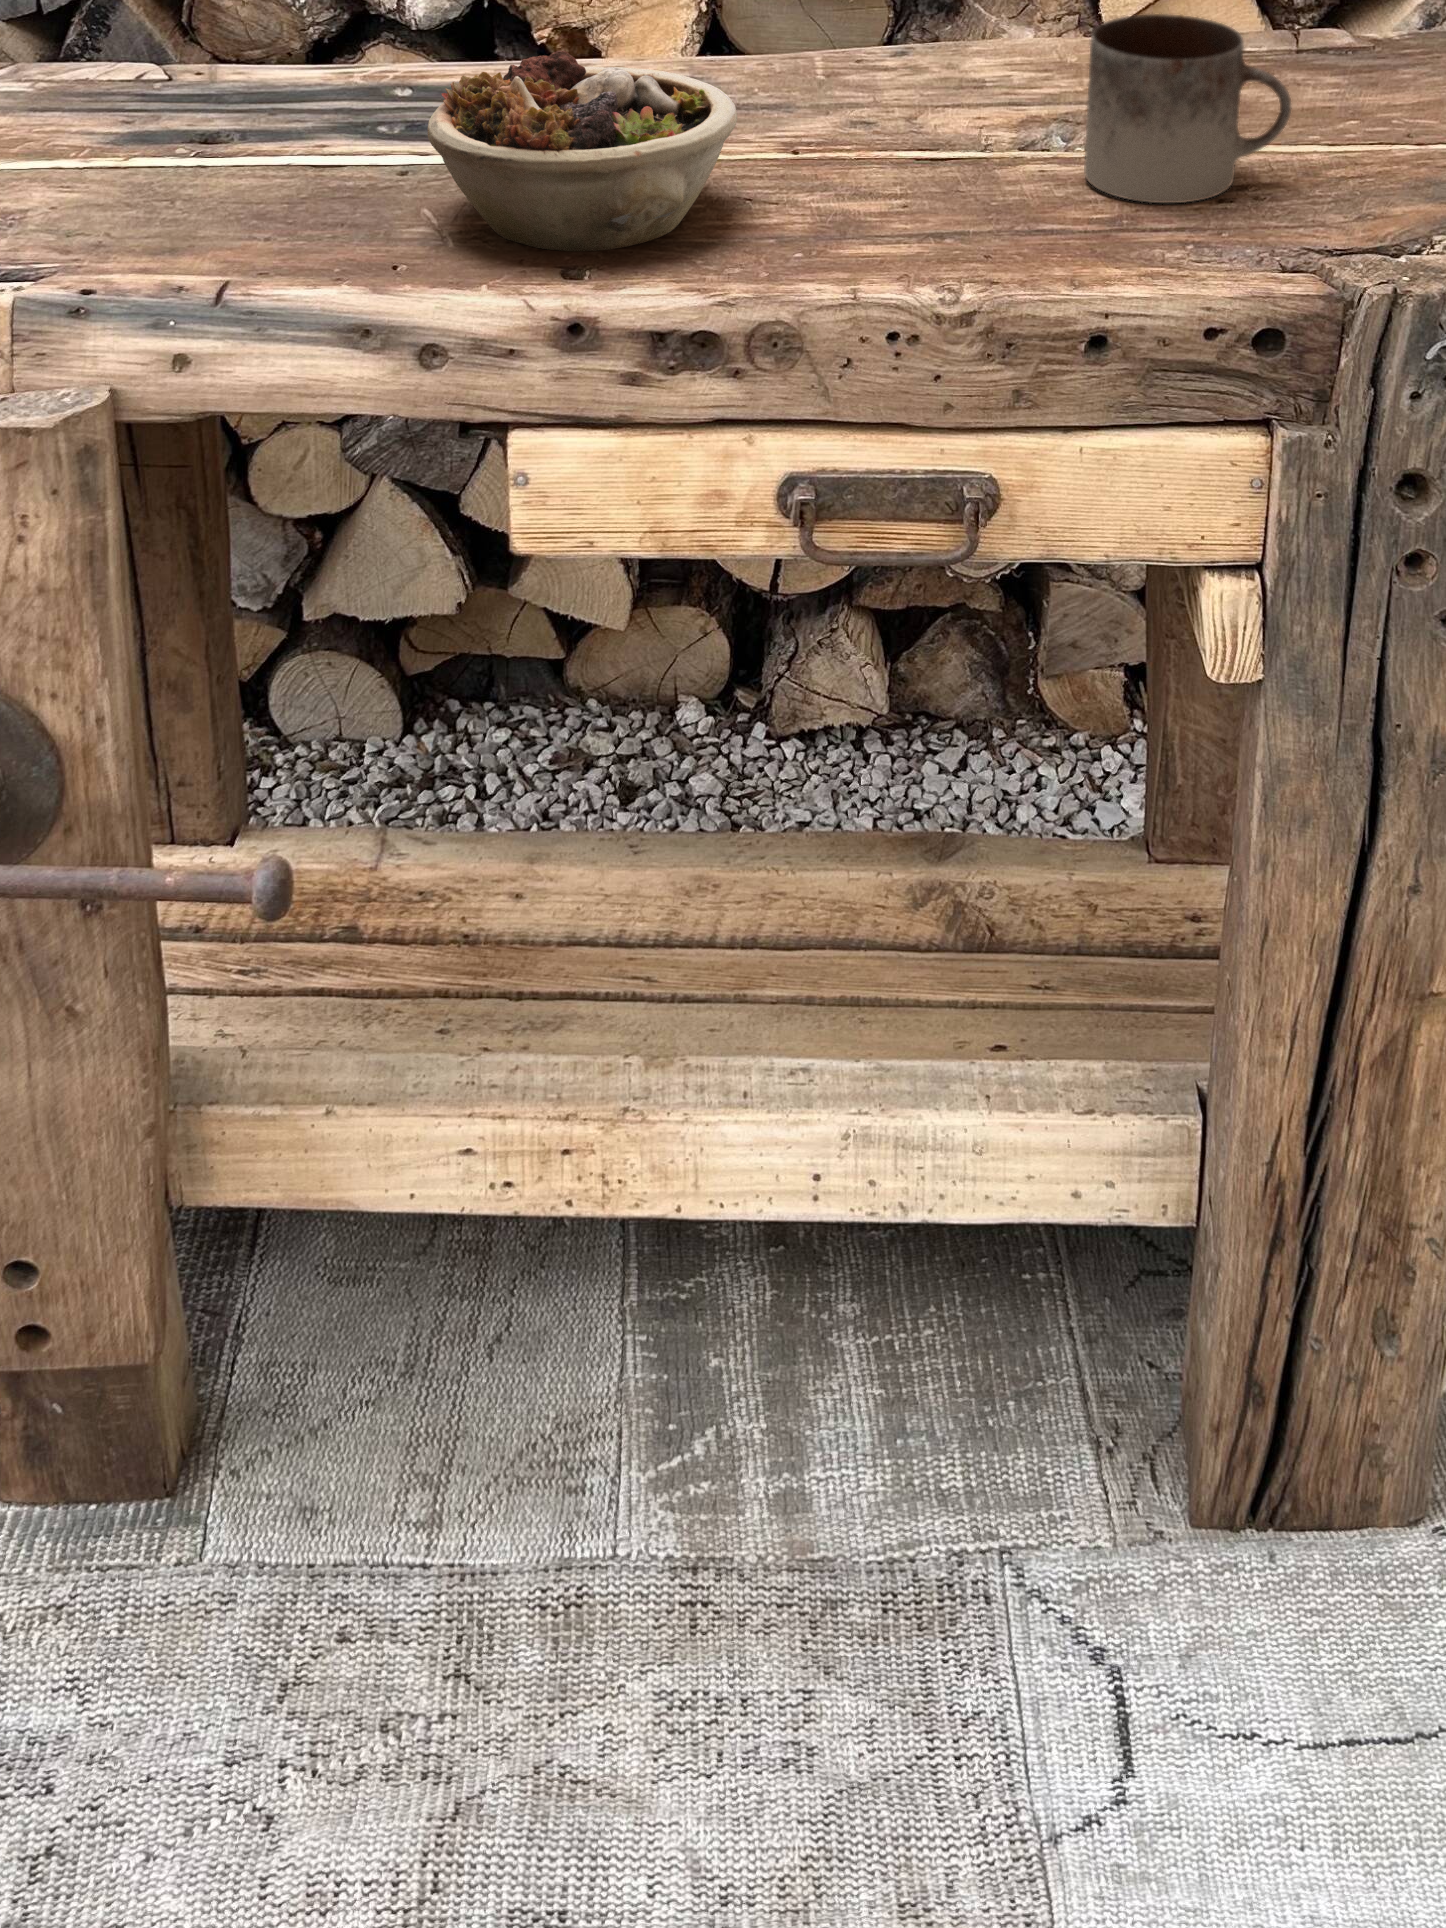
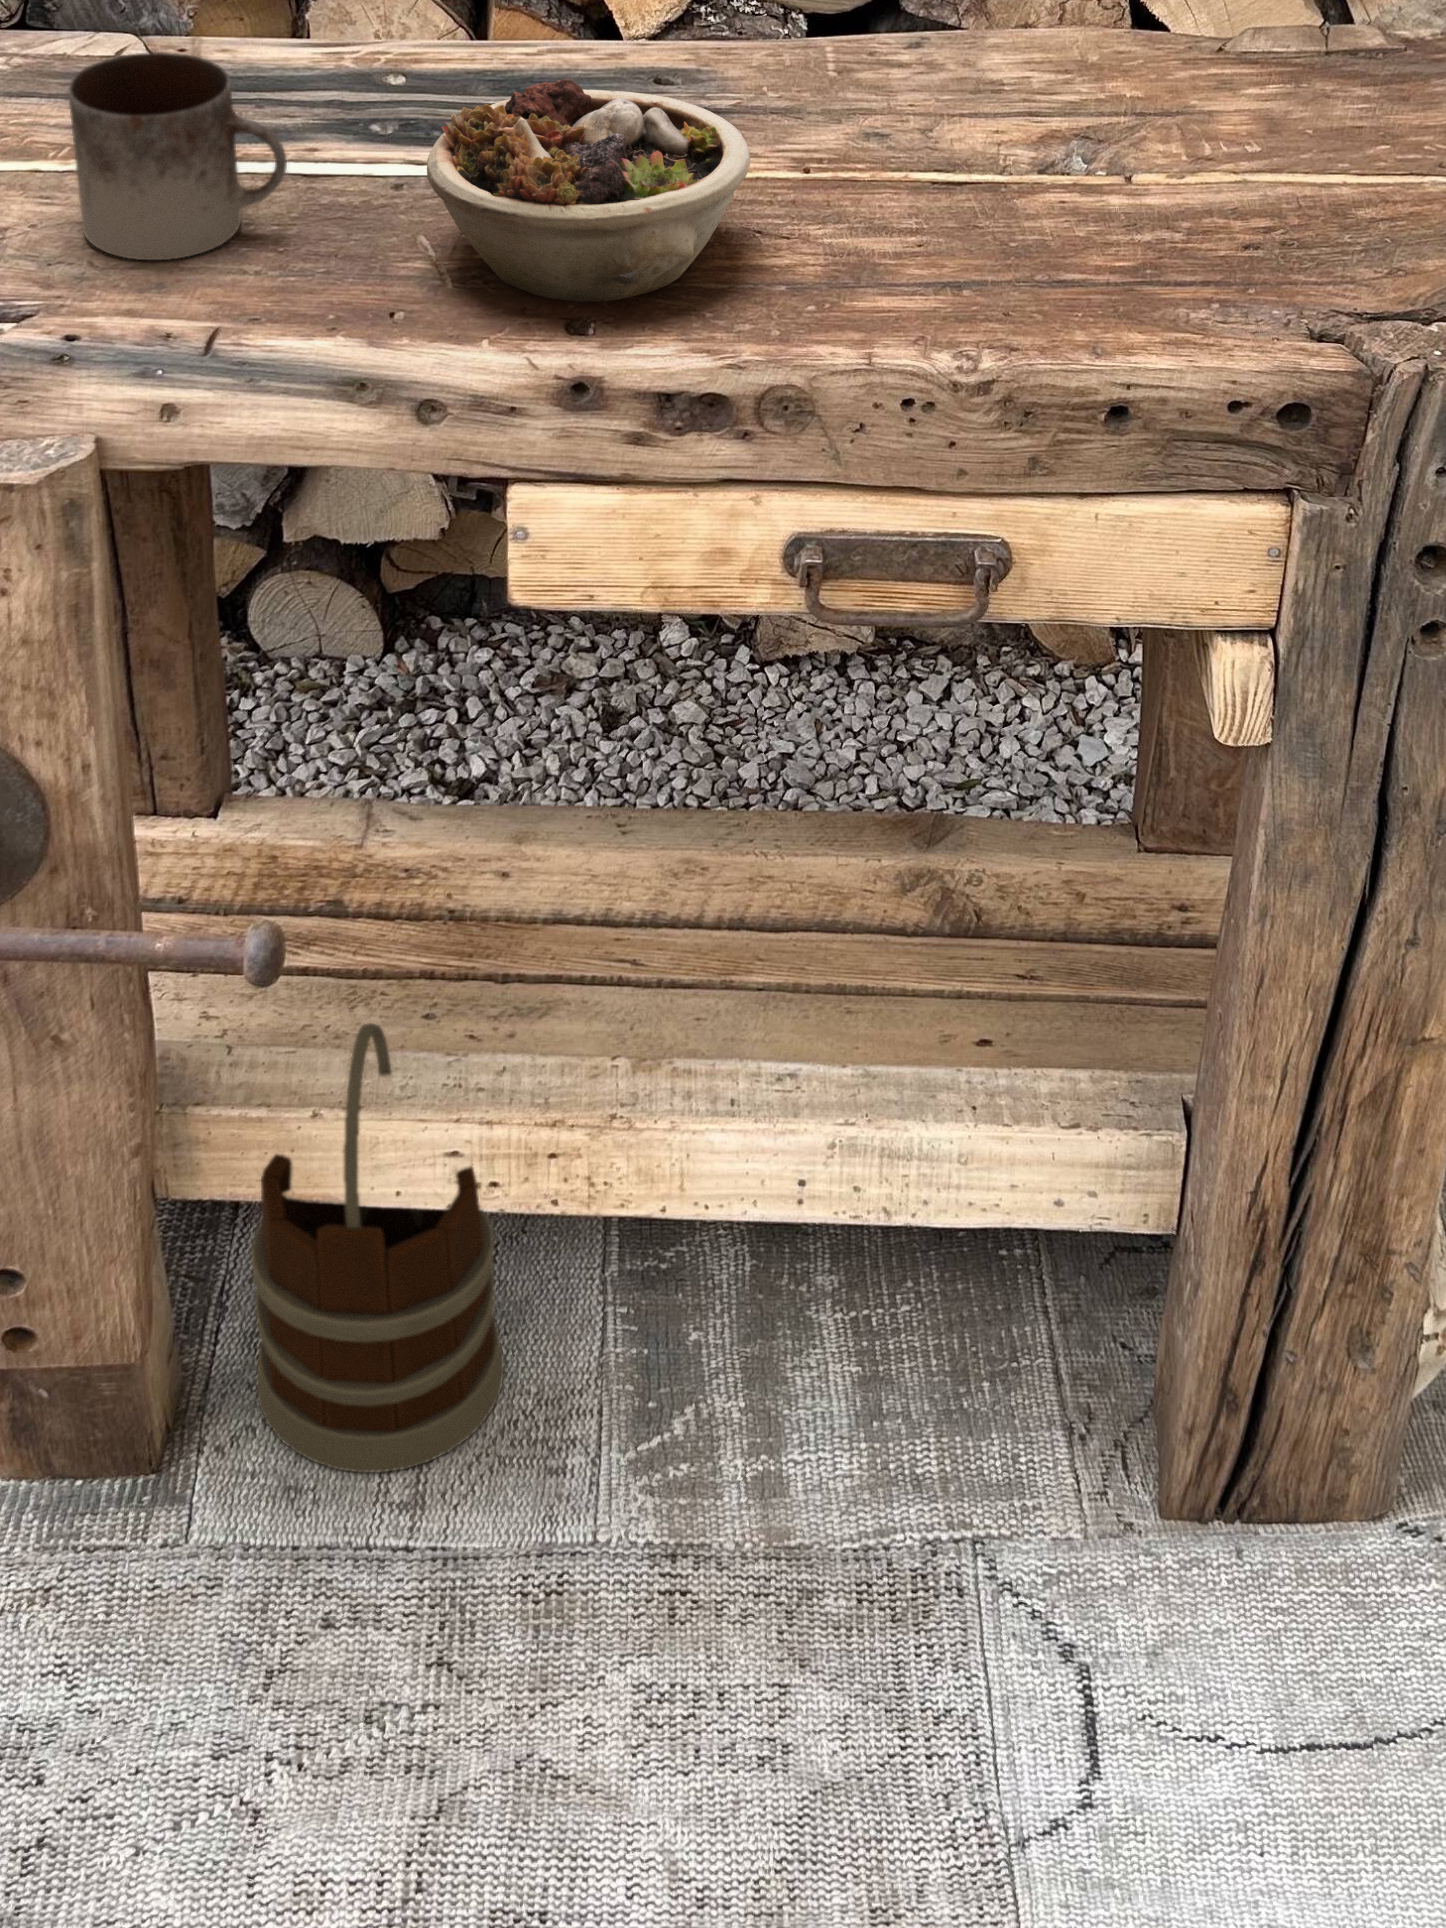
mug: present [1084,14,1292,203] -> present [68,52,287,260]
wooden bucket: none [270,1018,522,1491] -> present [251,1023,504,1473]

